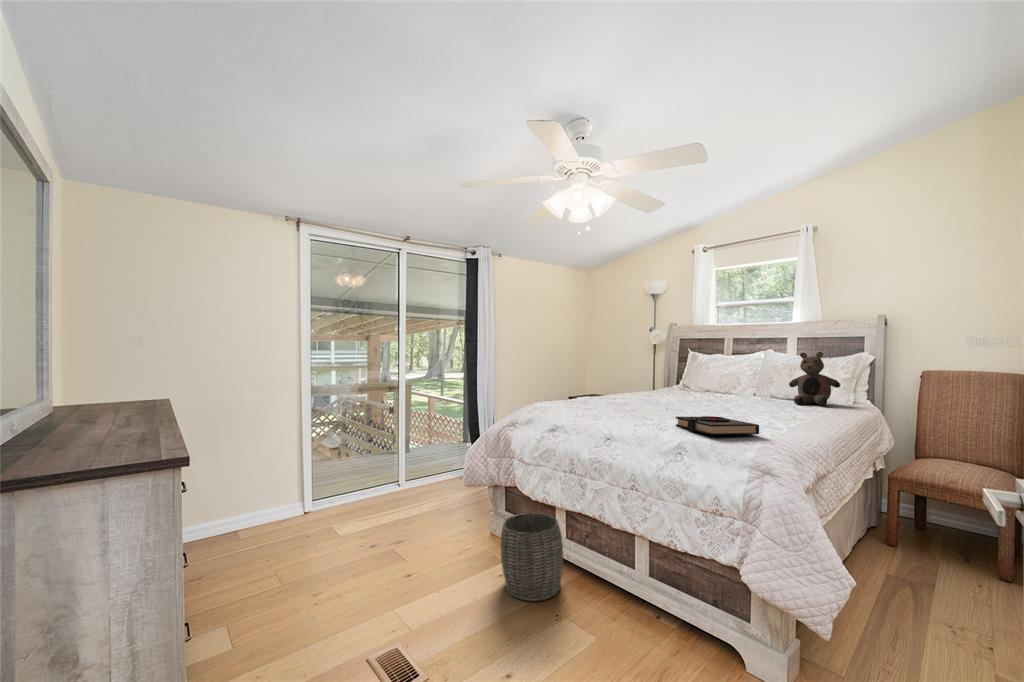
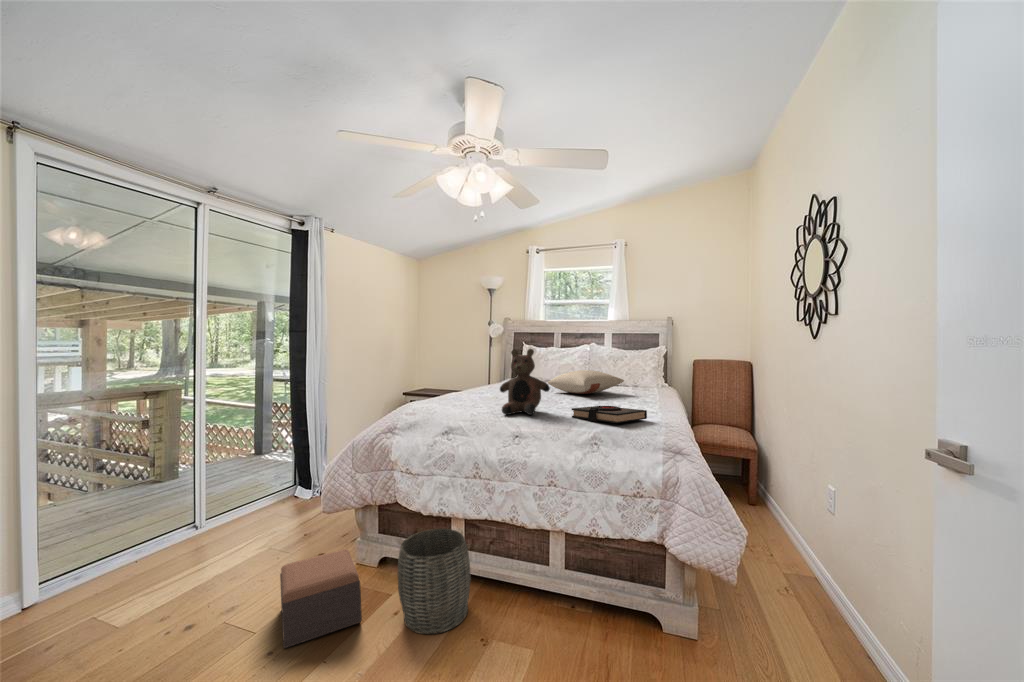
teddy bear: present [789,352,840,405] -> present [500,349,550,415]
pillow: none [693,379,784,405] -> present [548,370,624,394]
footstool: none [418,516,480,577] -> present [280,549,362,648]

